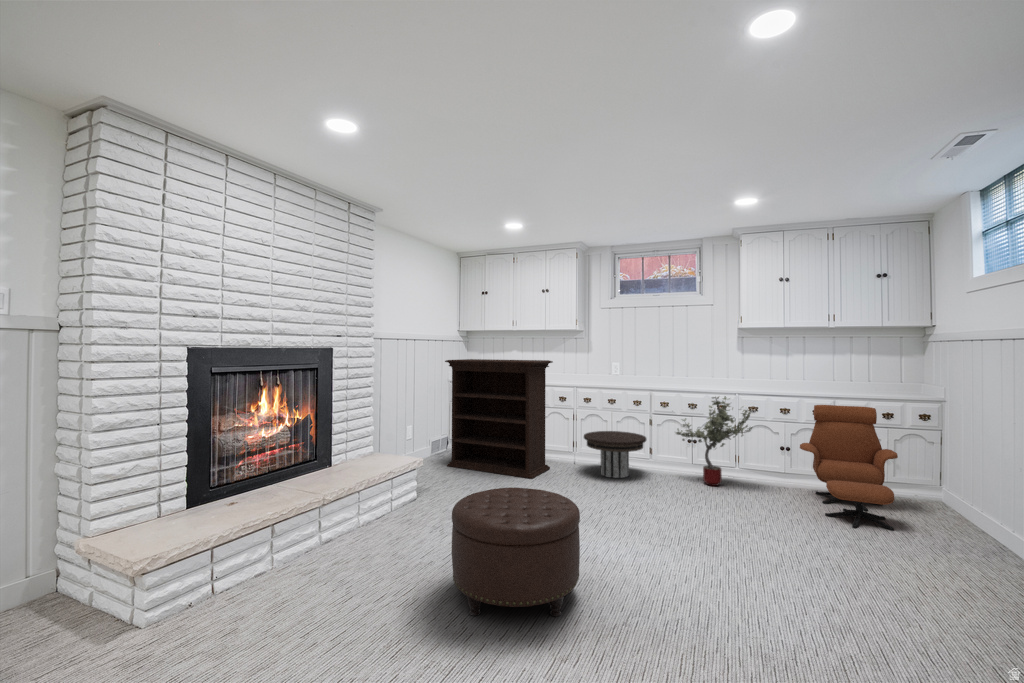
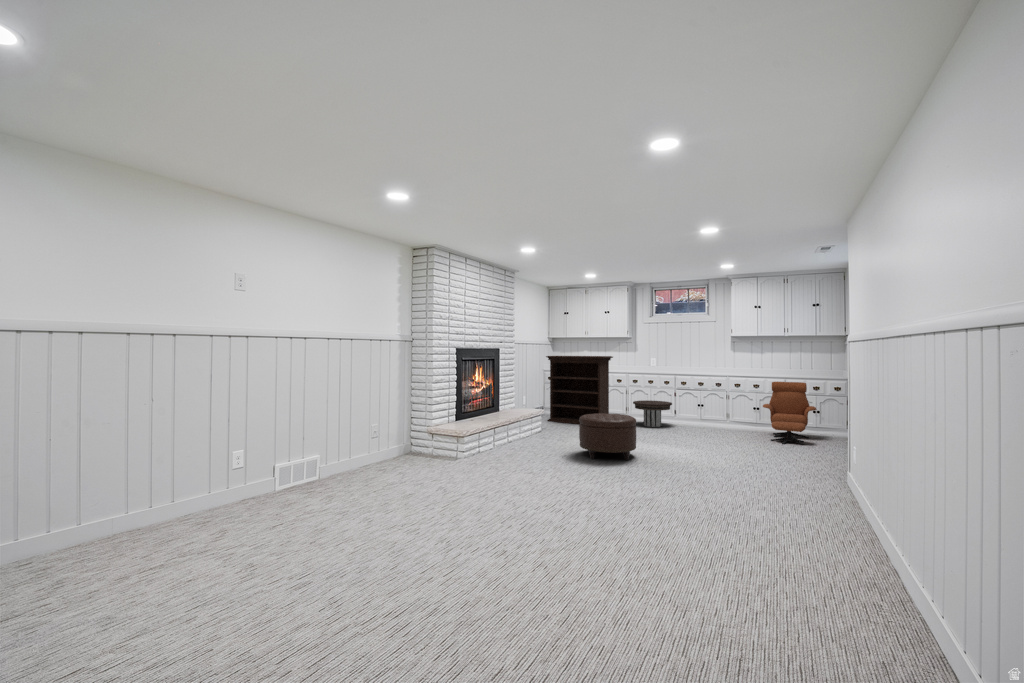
potted tree: present [676,396,752,486] -> none [689,377,736,430]

